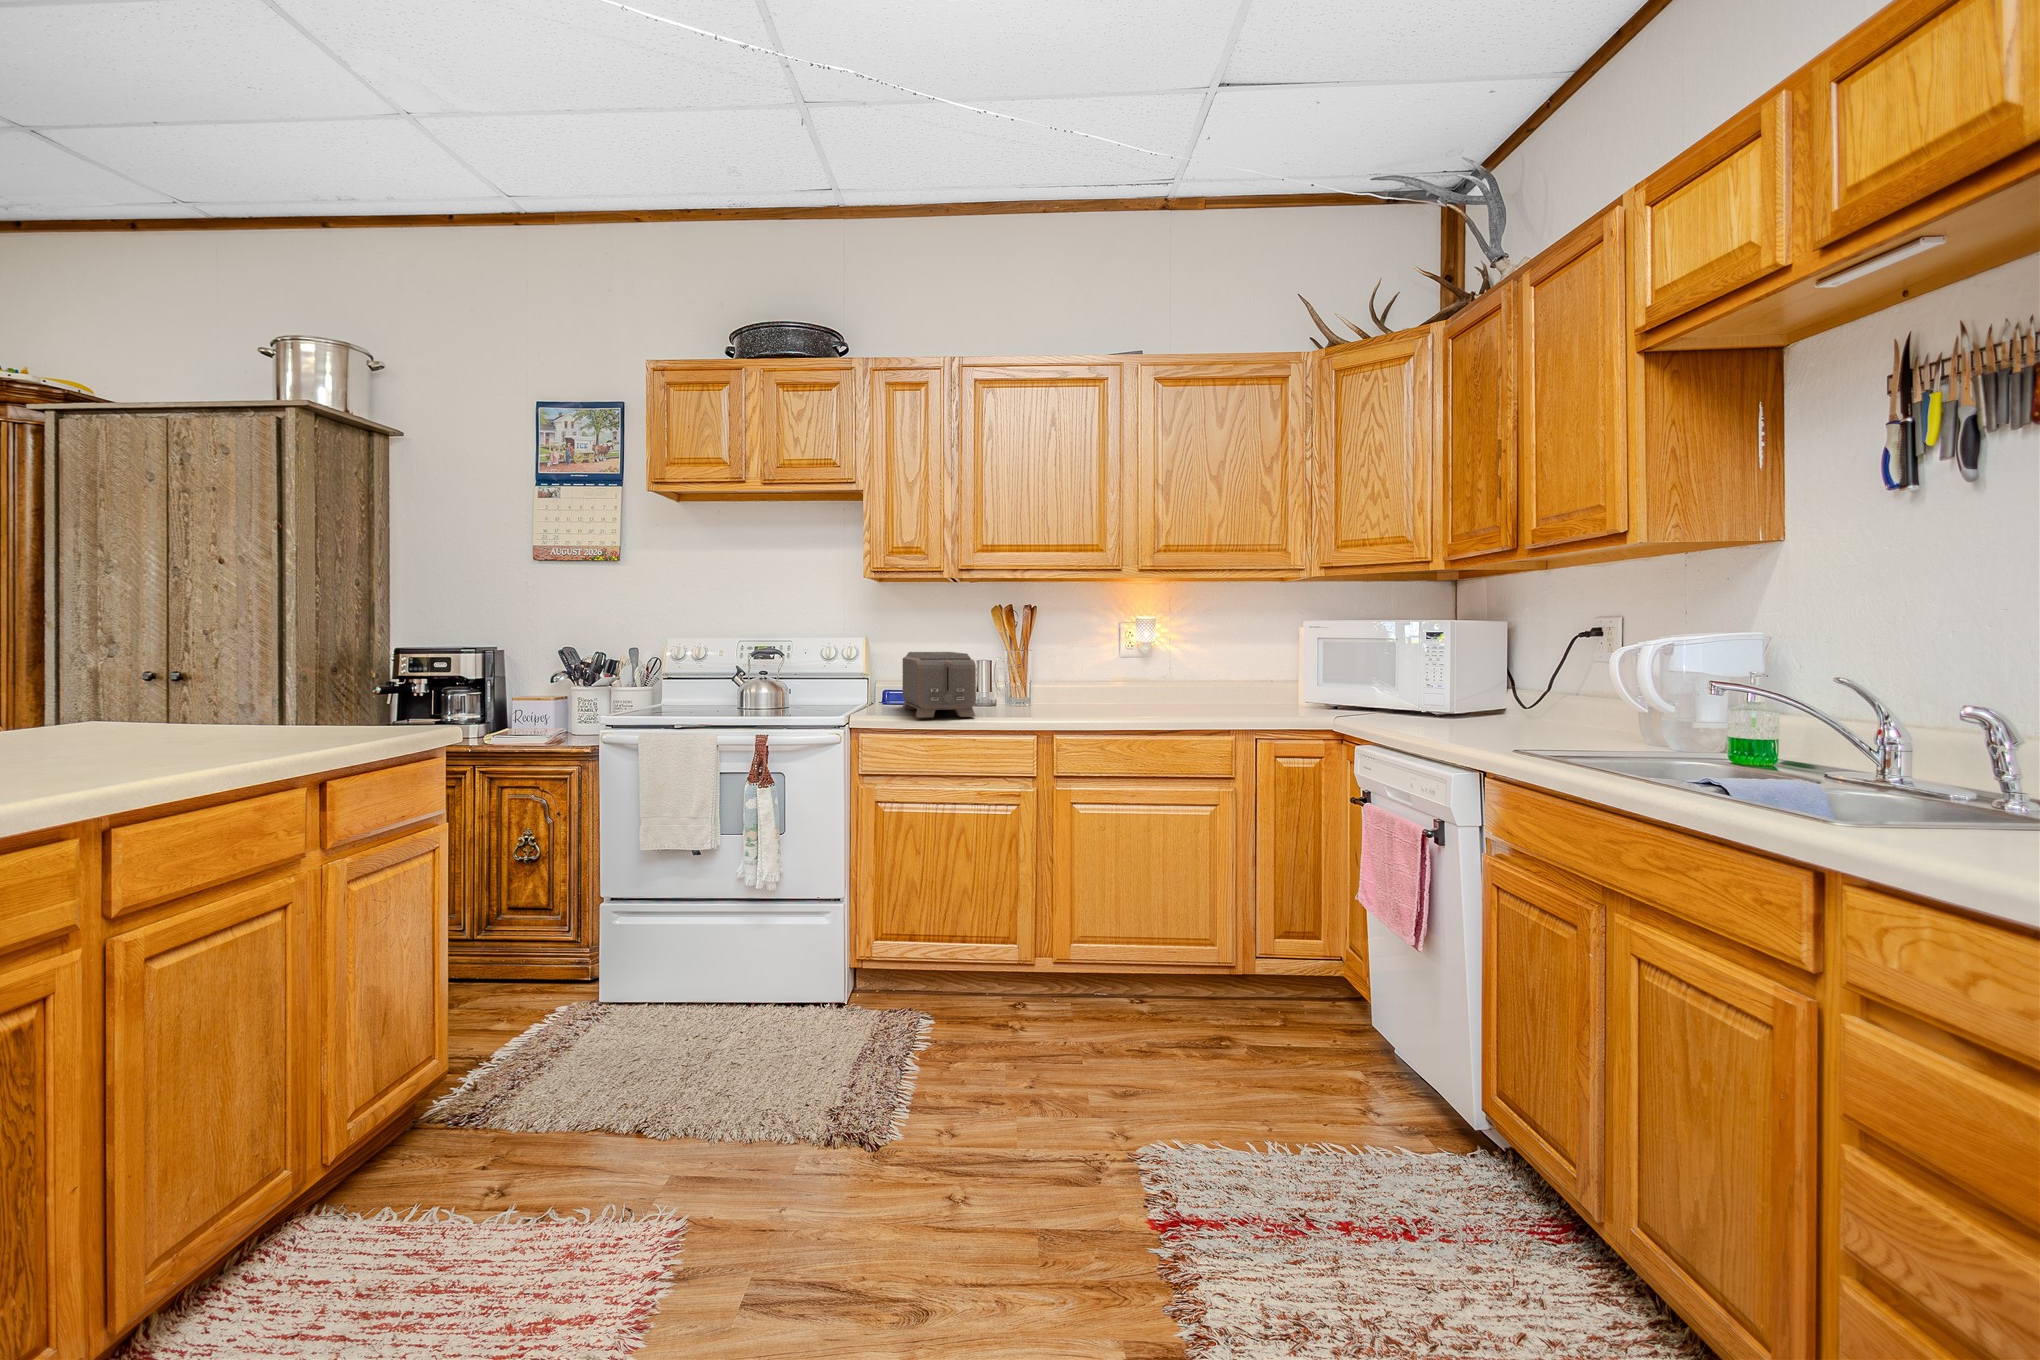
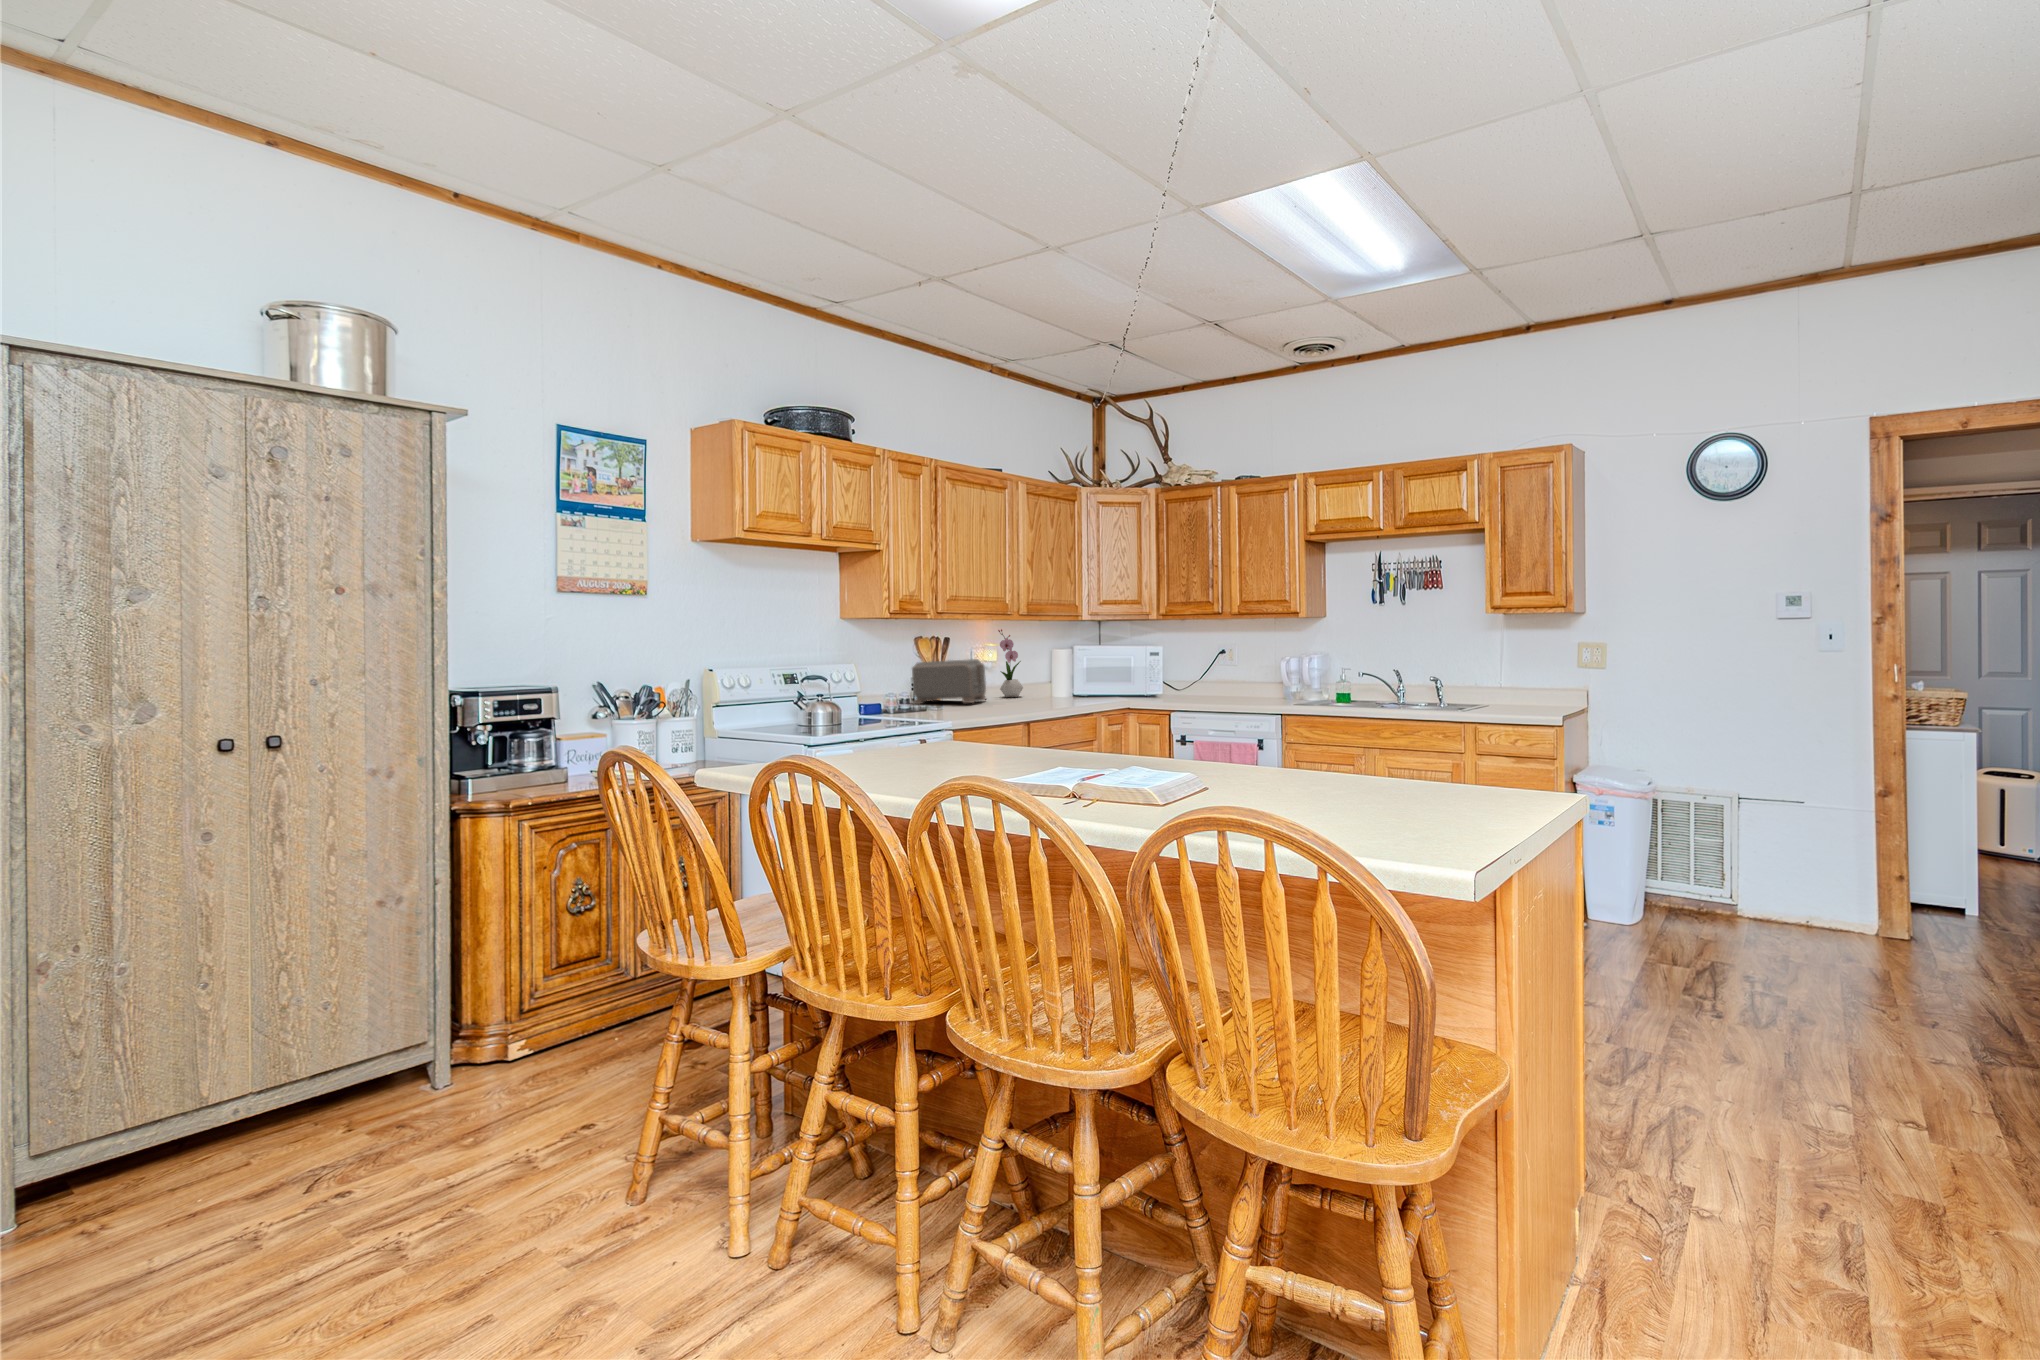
flower arrangement: none [1019,610,1069,718] -> present [998,629,1023,697]

